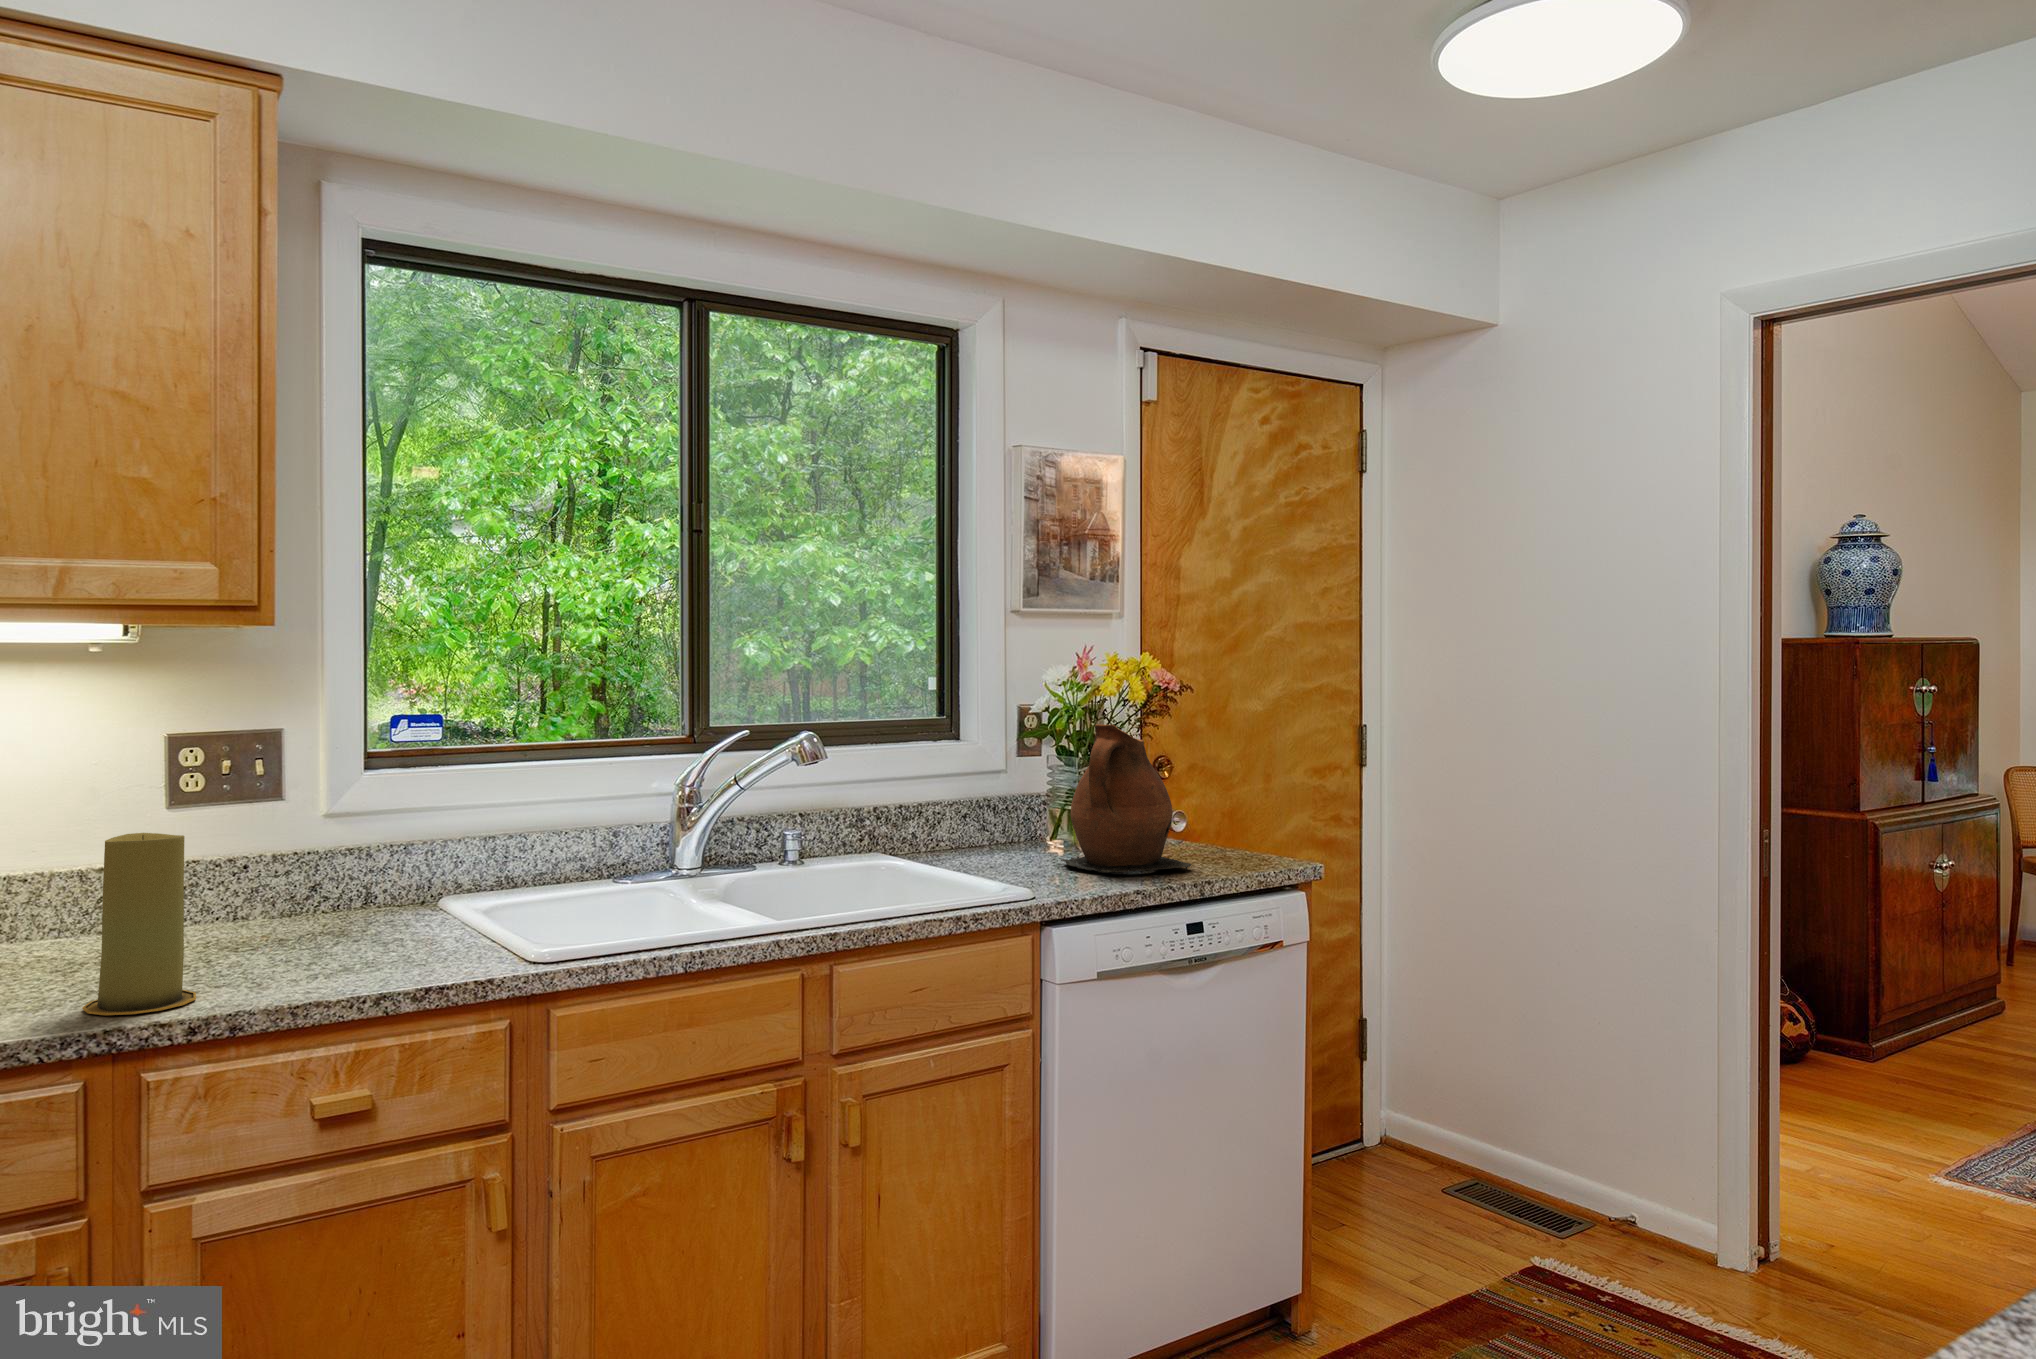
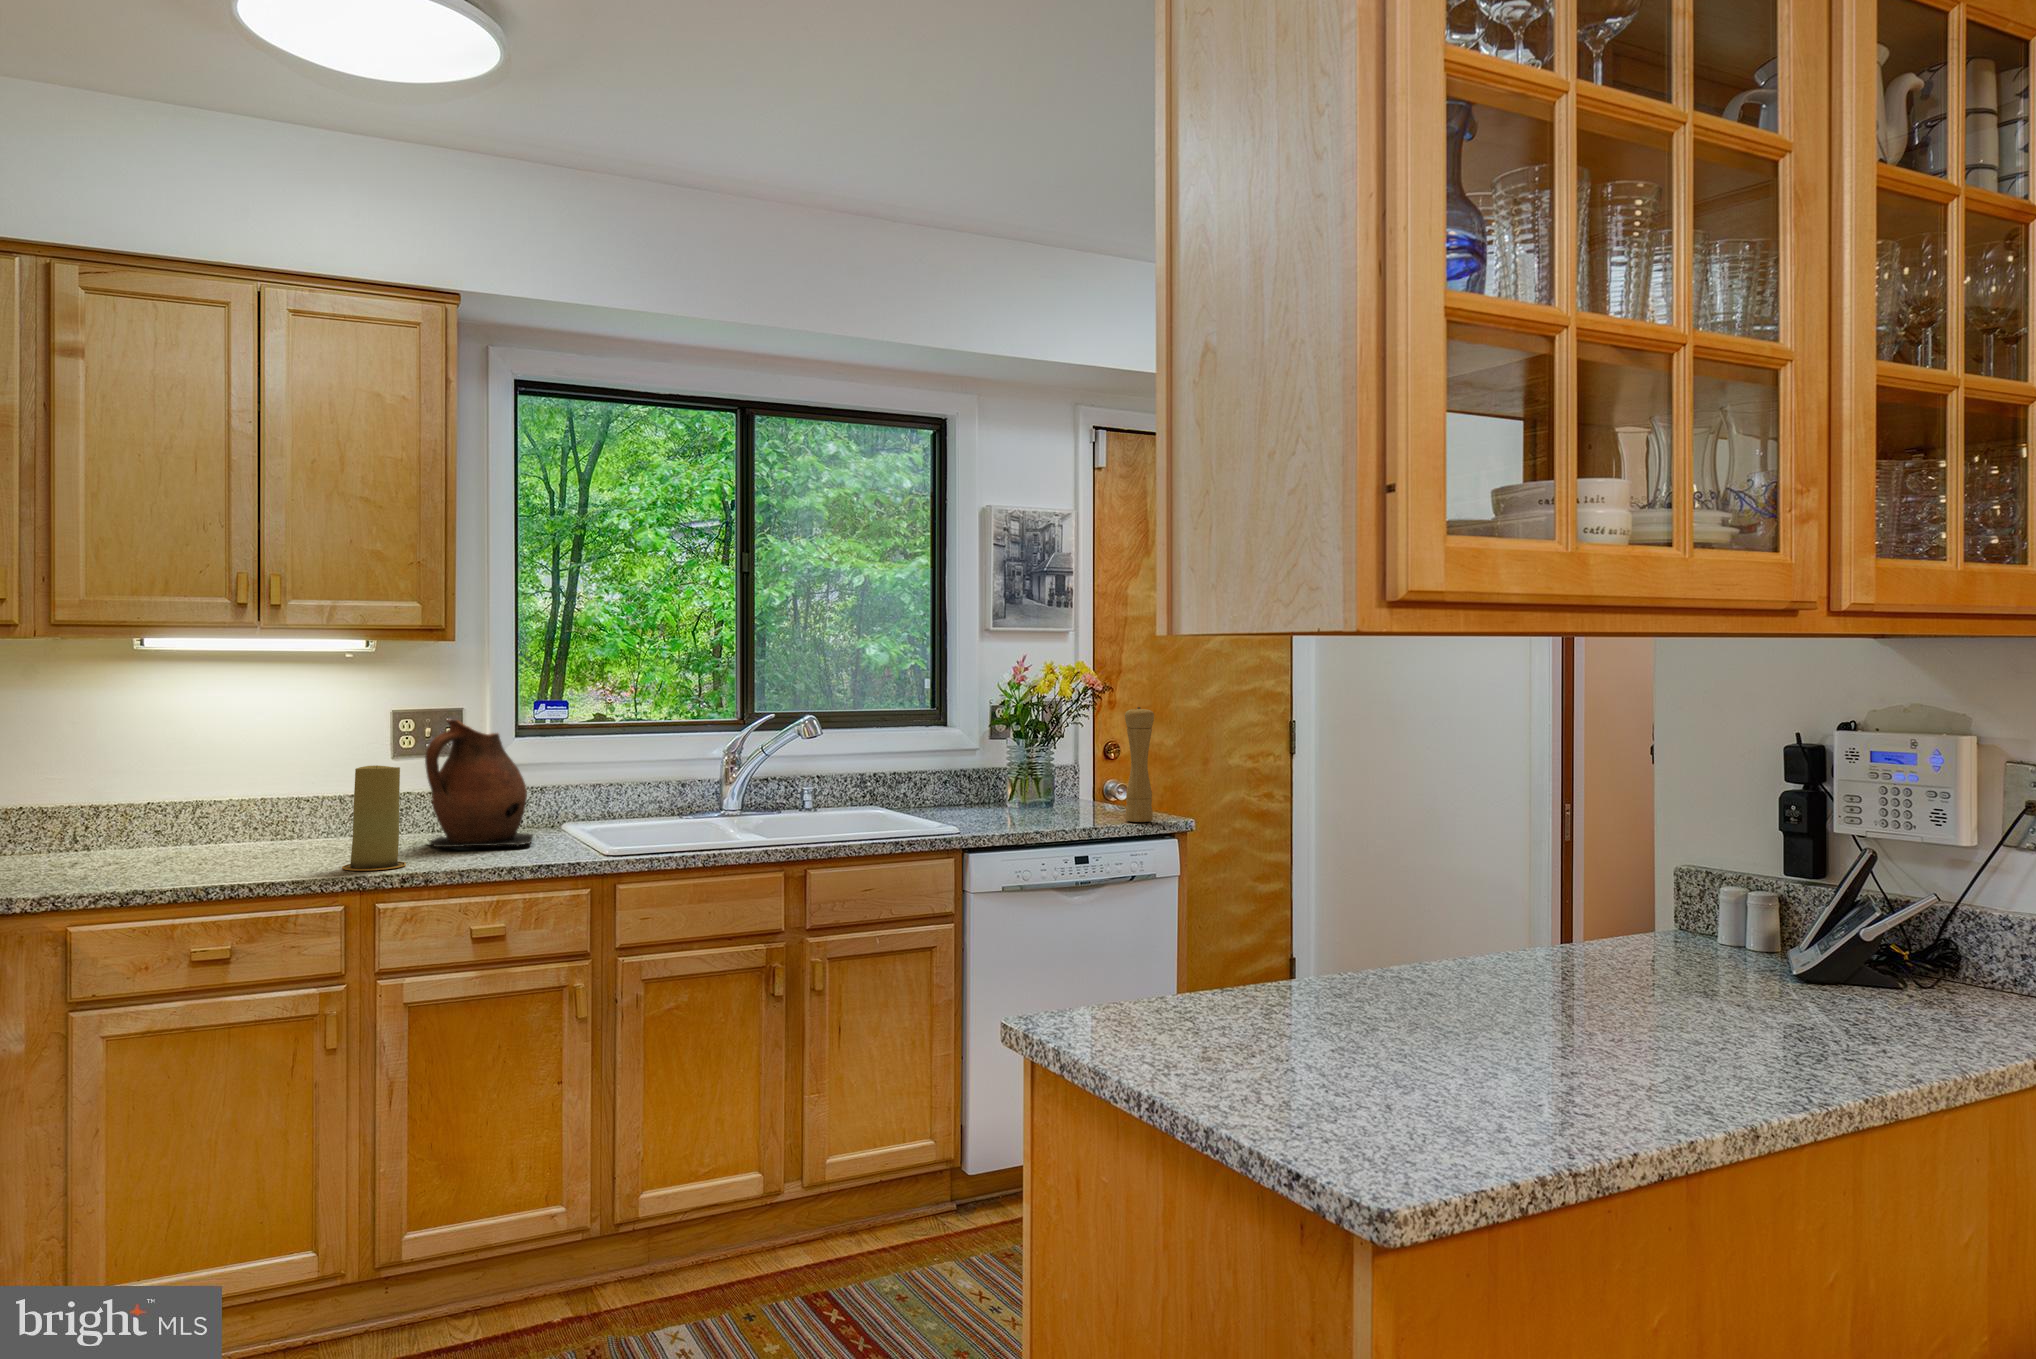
pepper mill: none [1230,714,1270,871] -> present [1125,707,1154,822]
ceramic pitcher: present [1057,724,1191,873] -> present [425,720,533,847]

